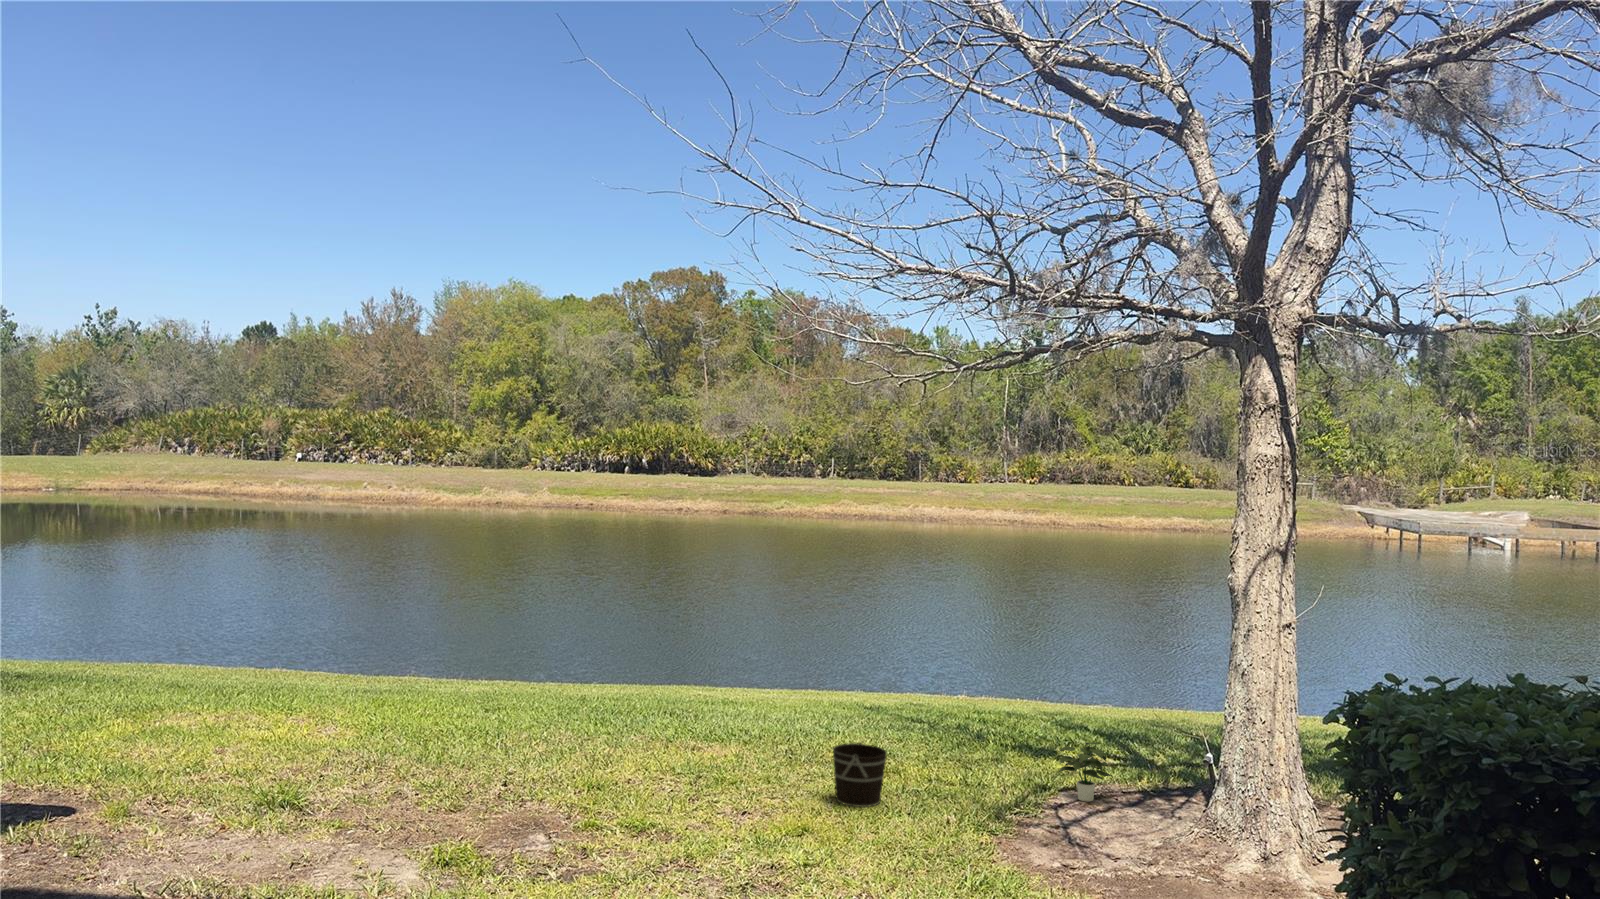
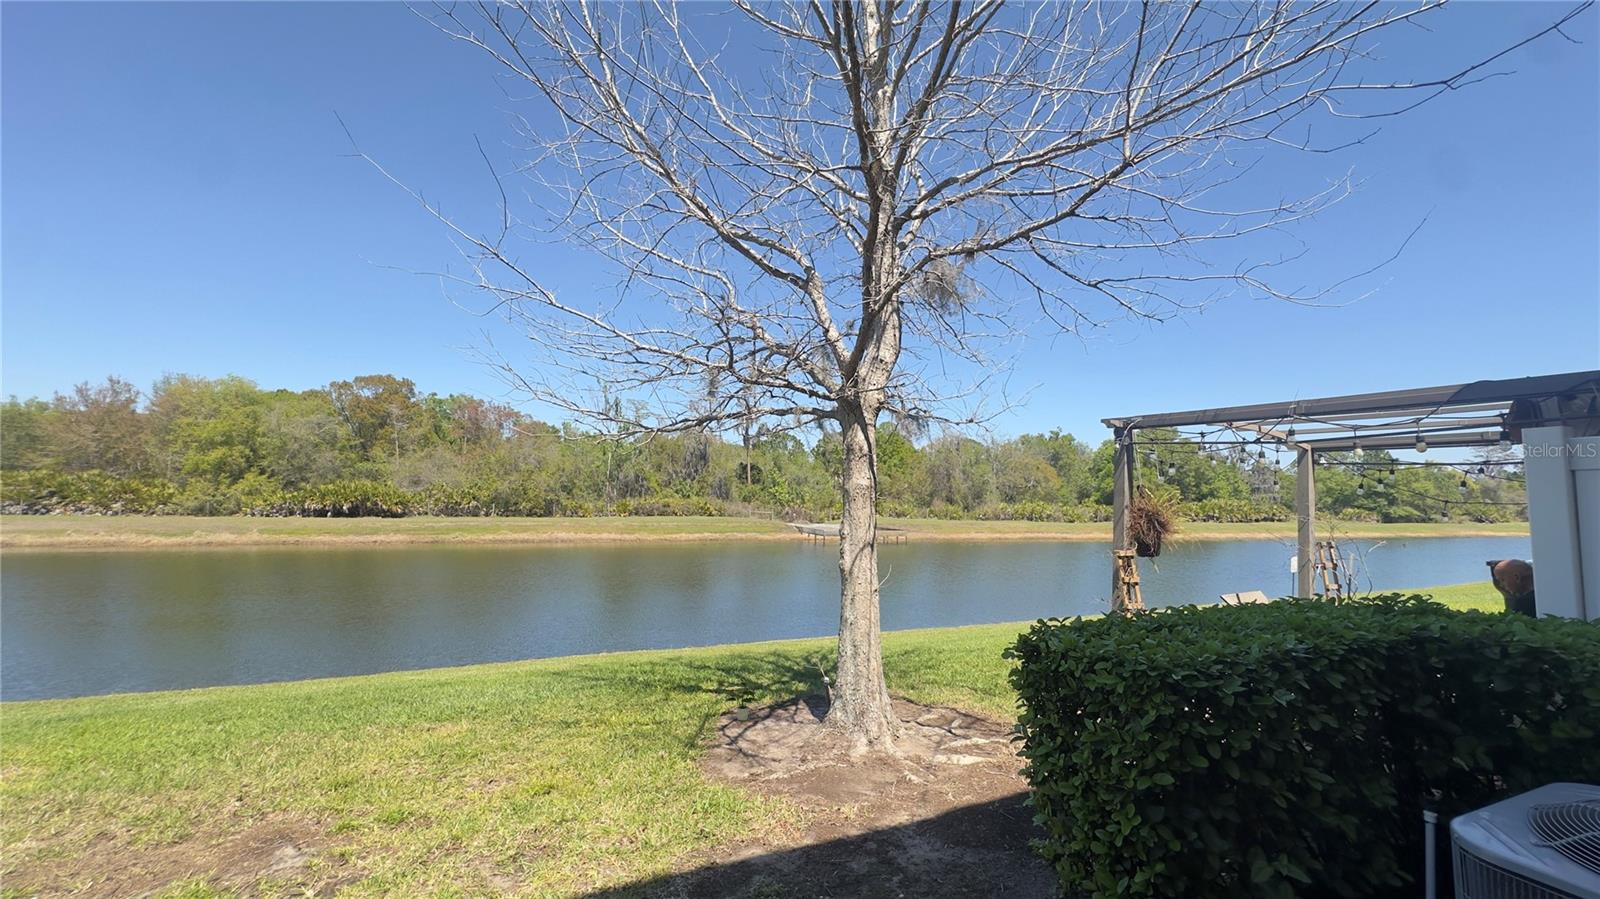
bucket: present [832,743,887,807] -> none [565,703,610,756]

